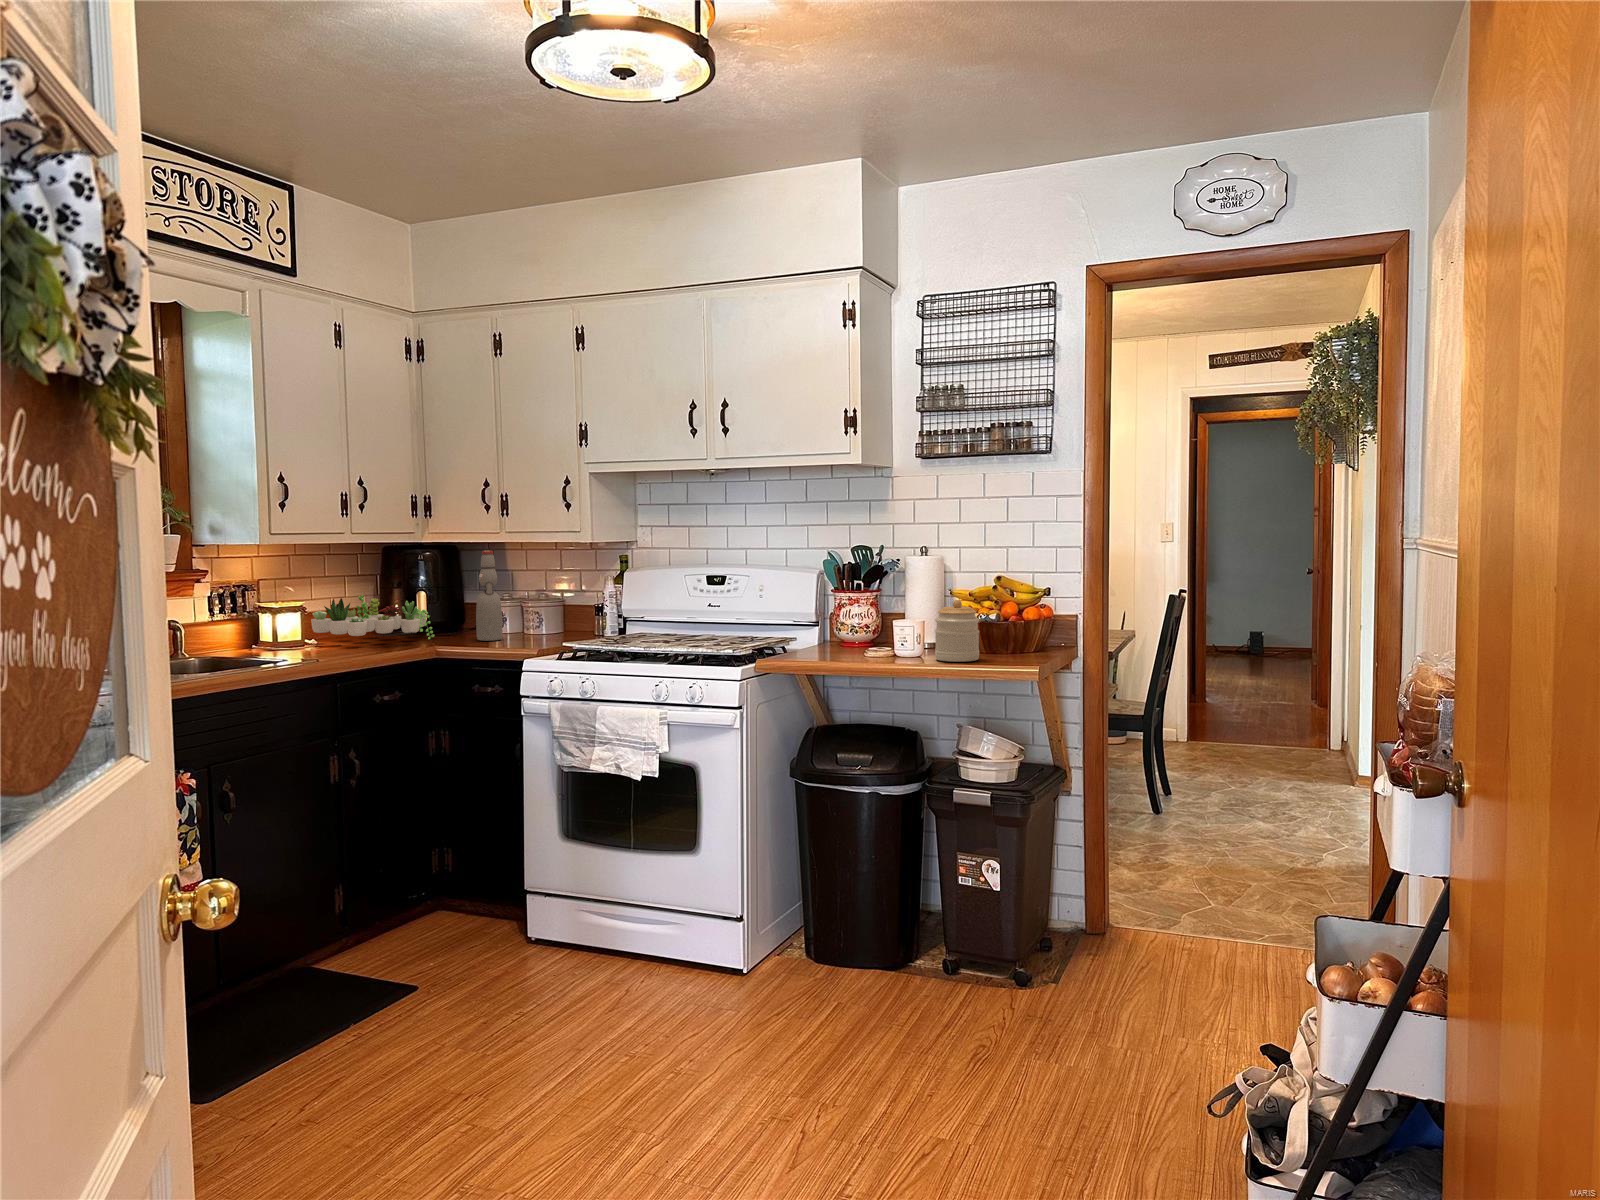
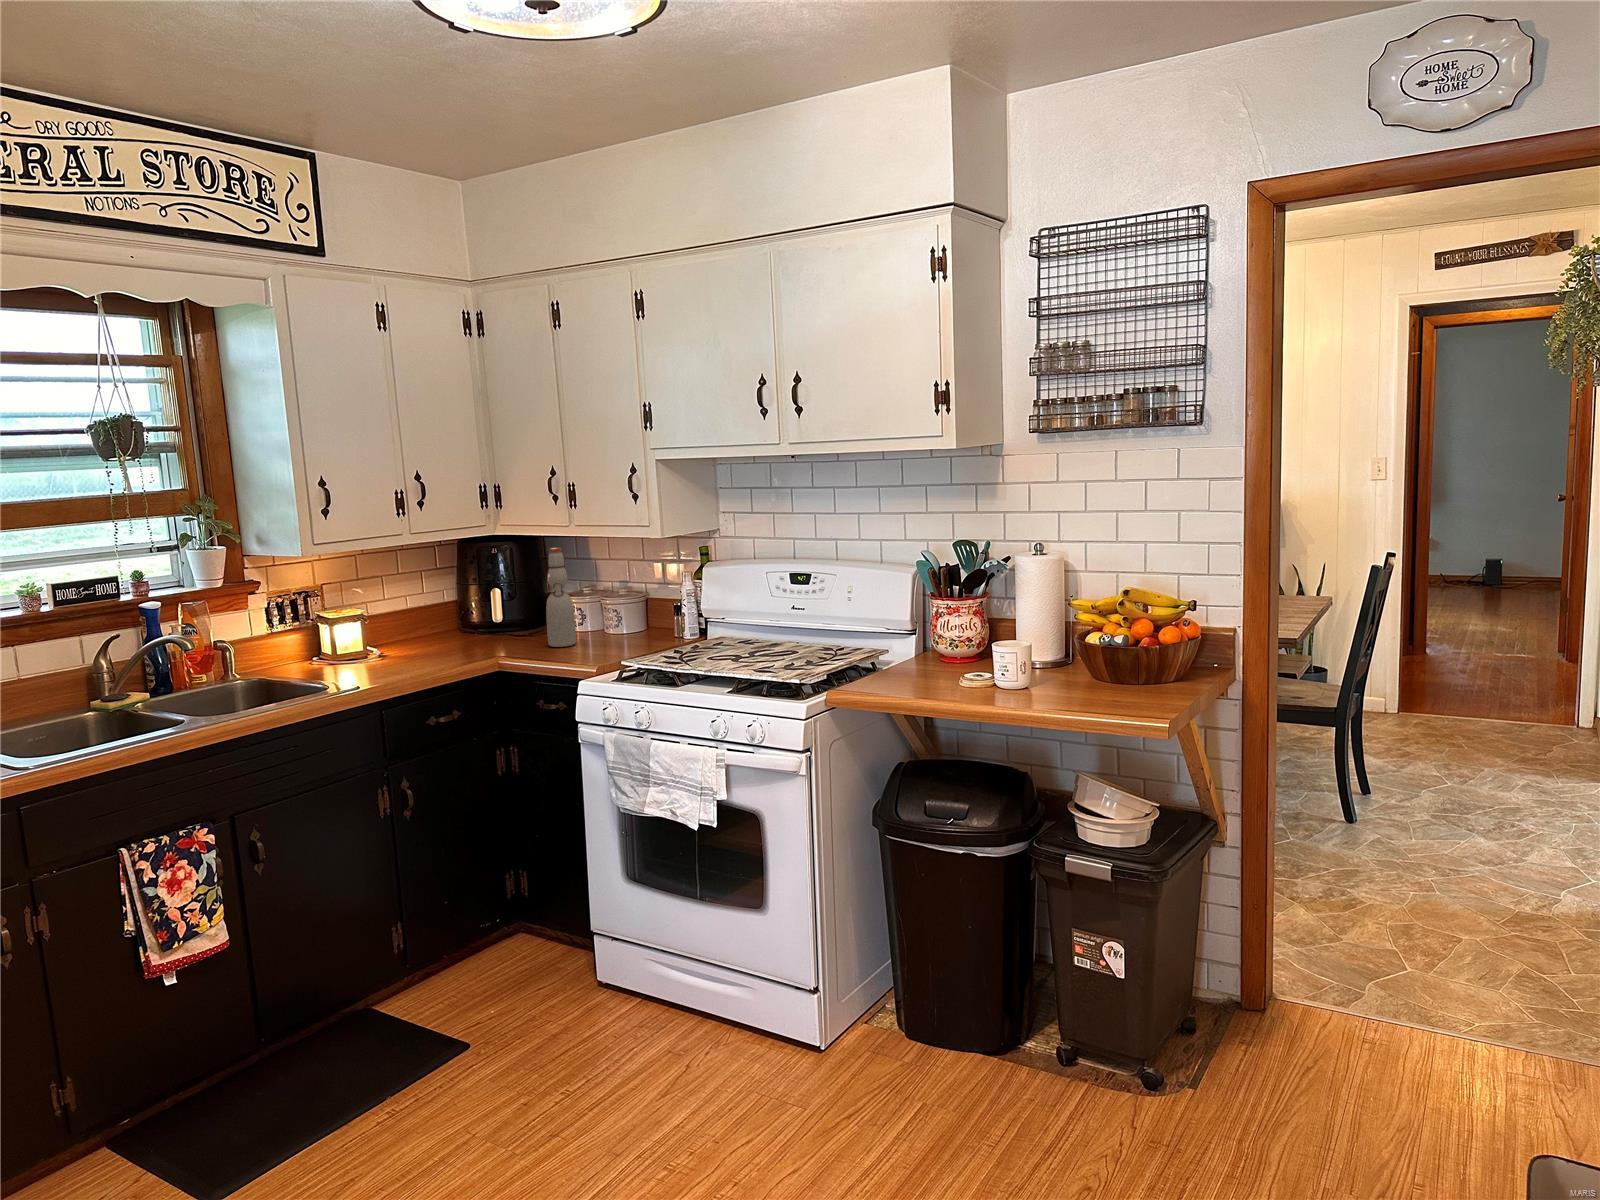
succulent plant: present [311,595,434,639] -> none [379,595,508,649]
jar: present [935,600,979,662] -> none [1041,623,1098,701]

